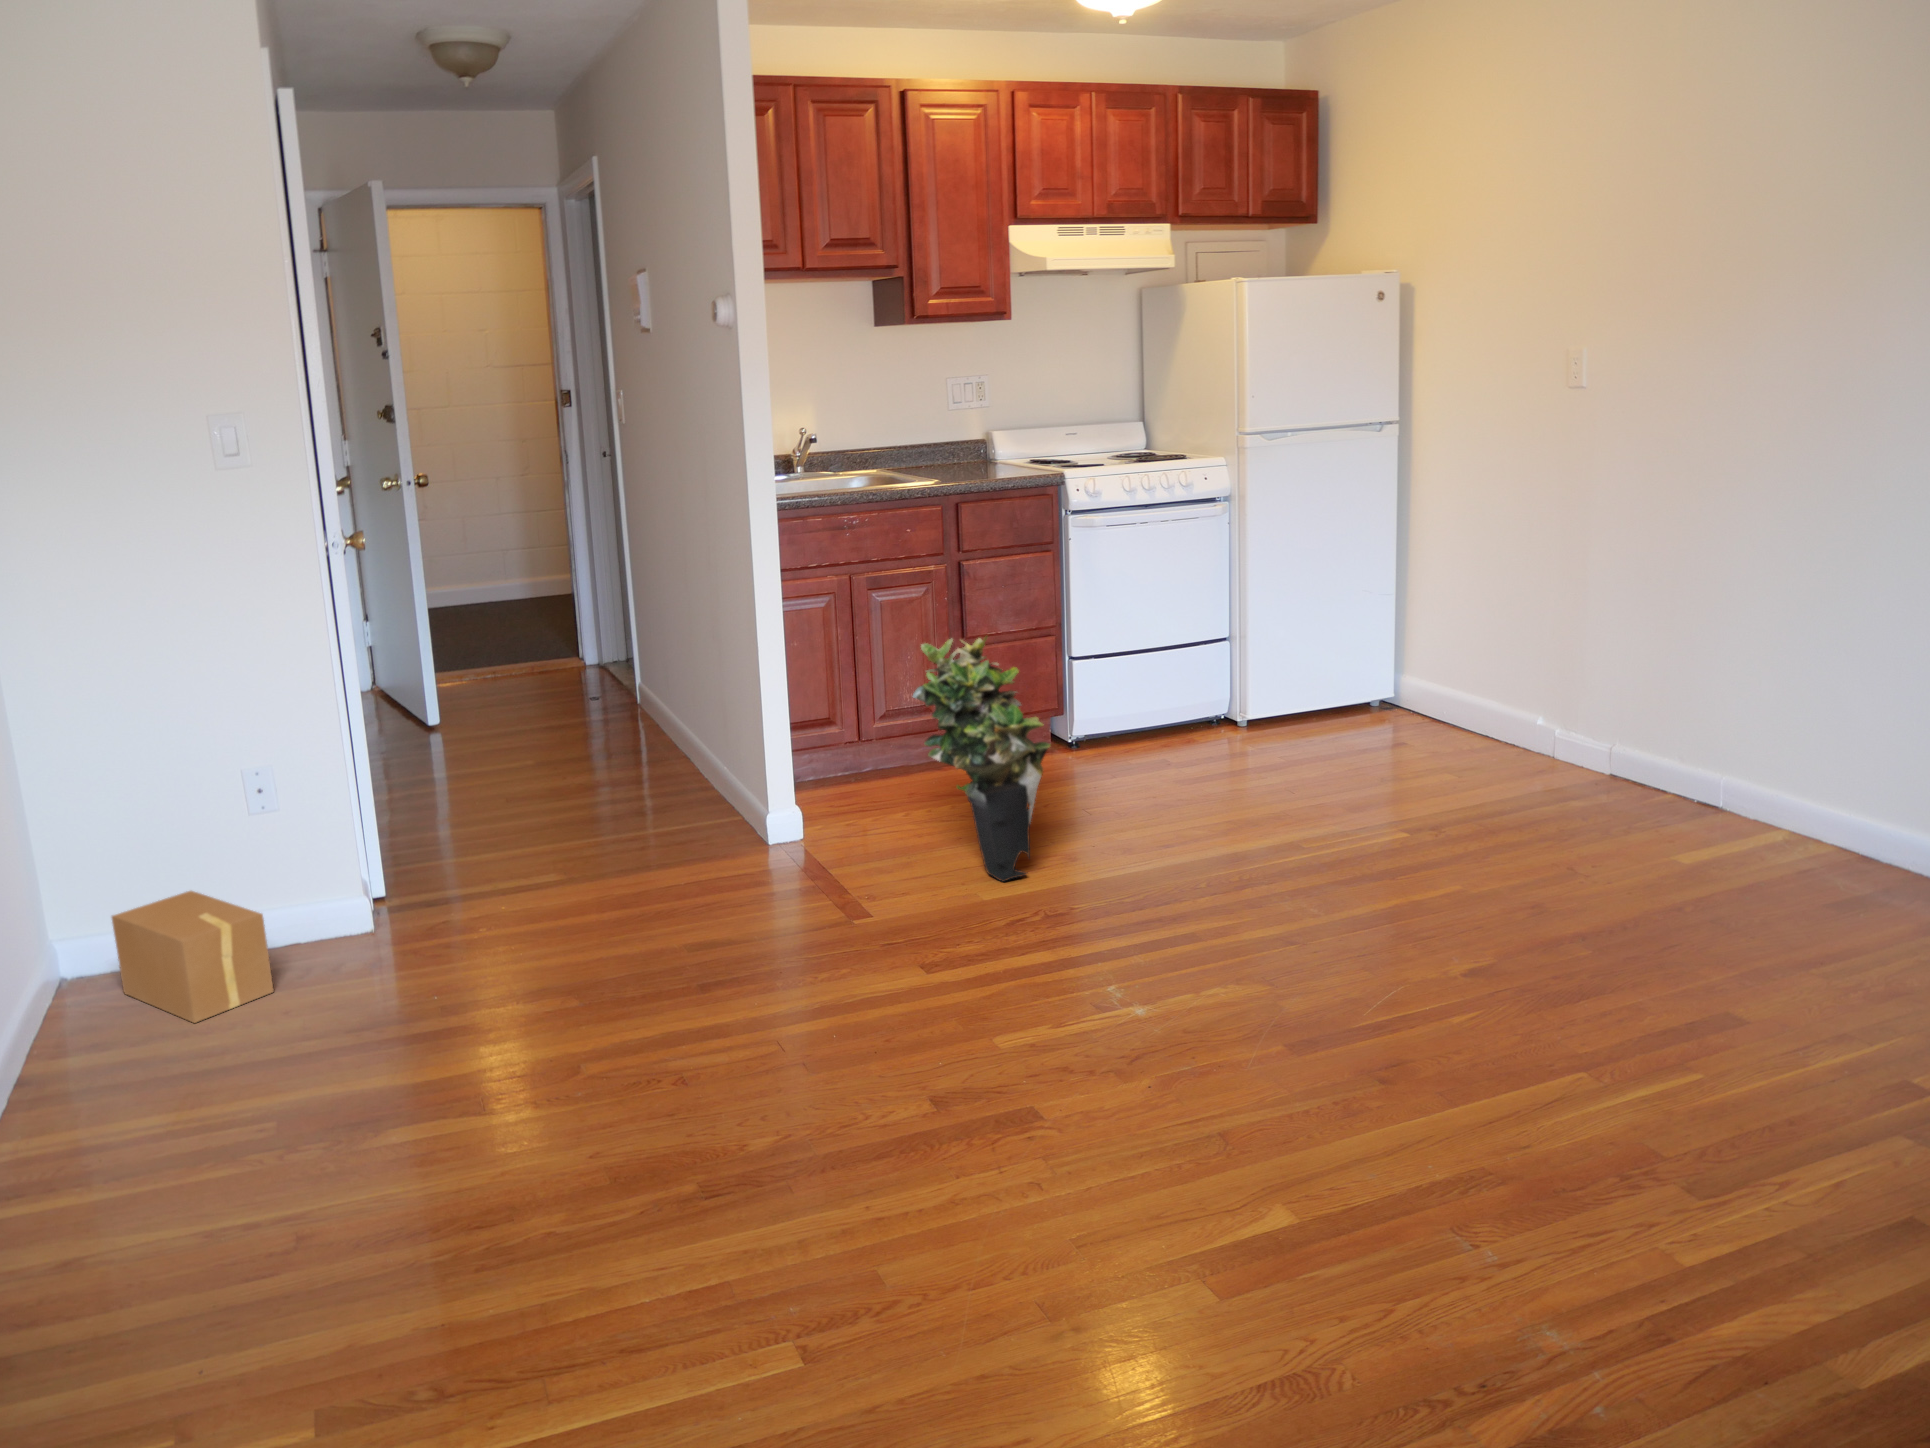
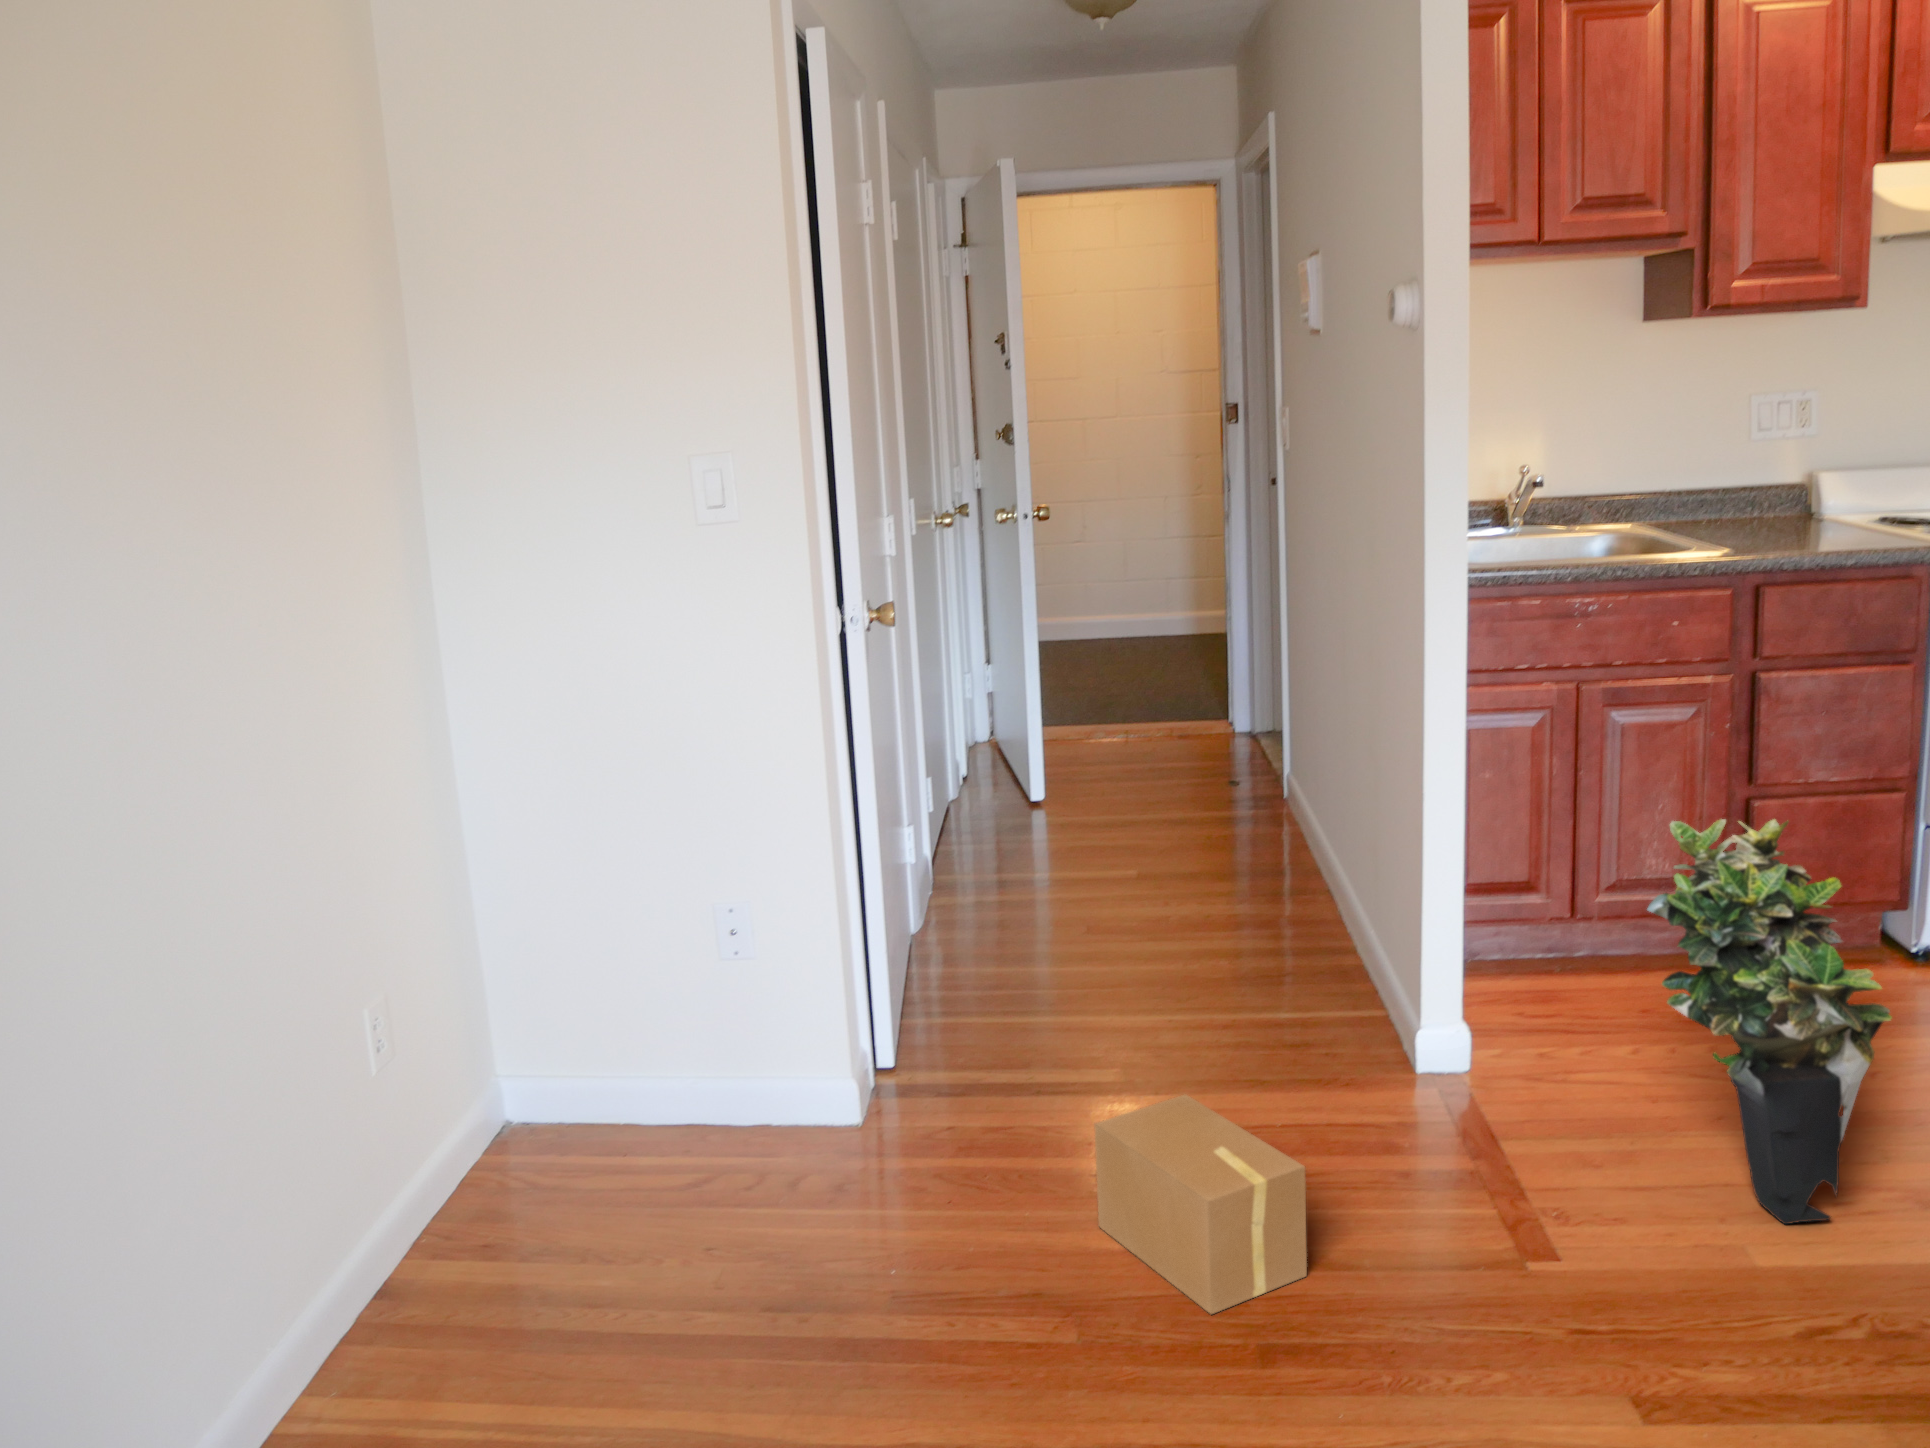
cardboard box: present [112,891,273,1023] -> present [1094,1095,1307,1314]

